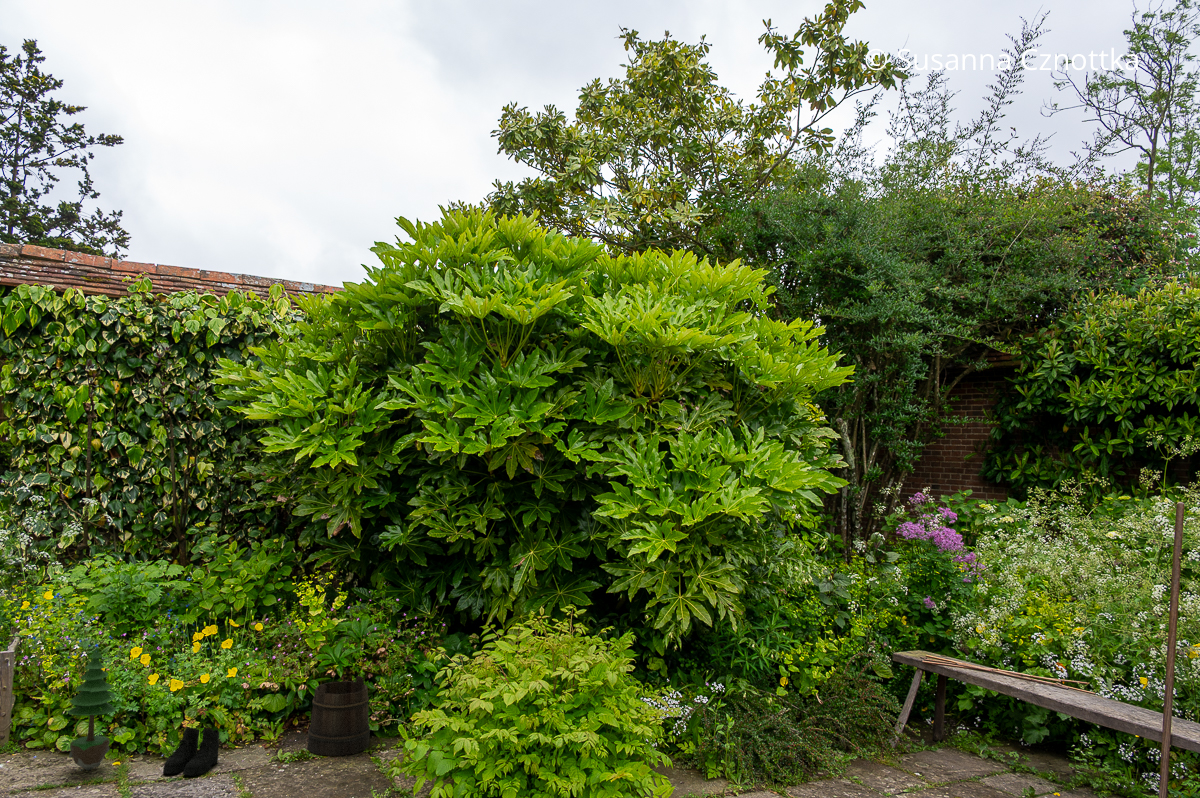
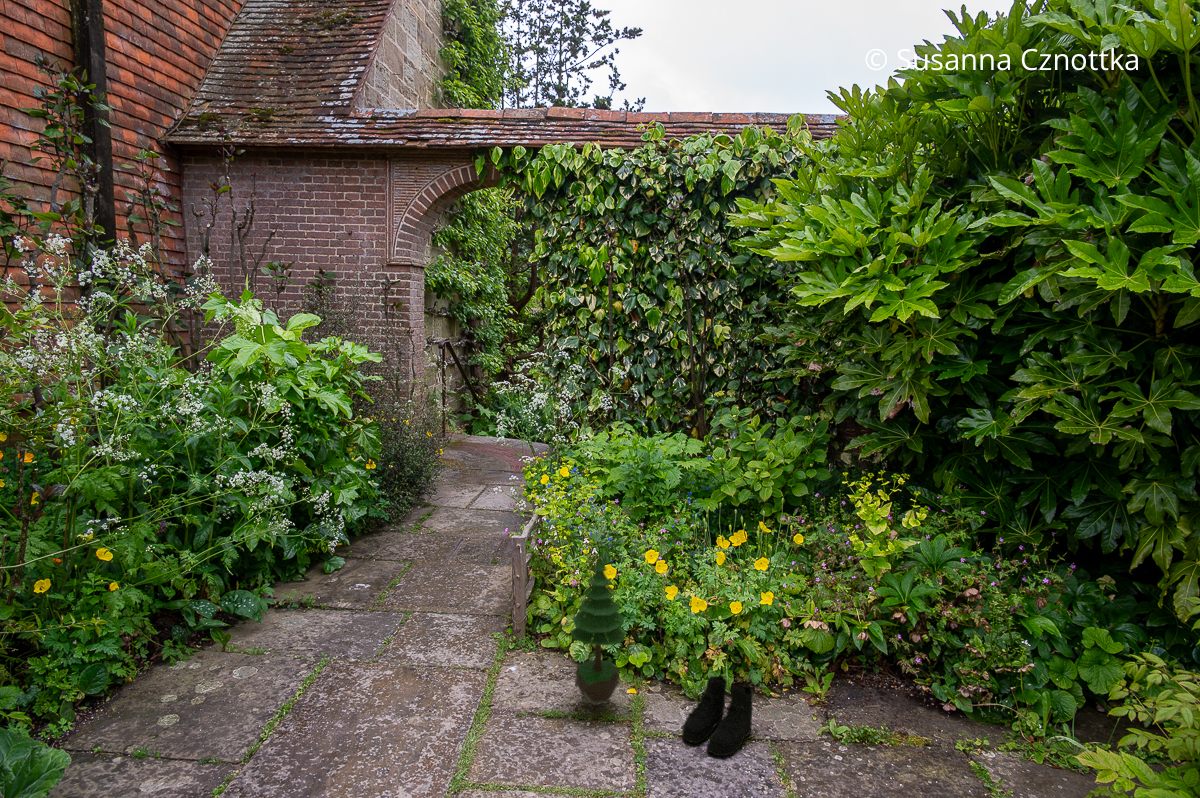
bucket: present [307,676,370,756] -> none [873,638,973,766]

